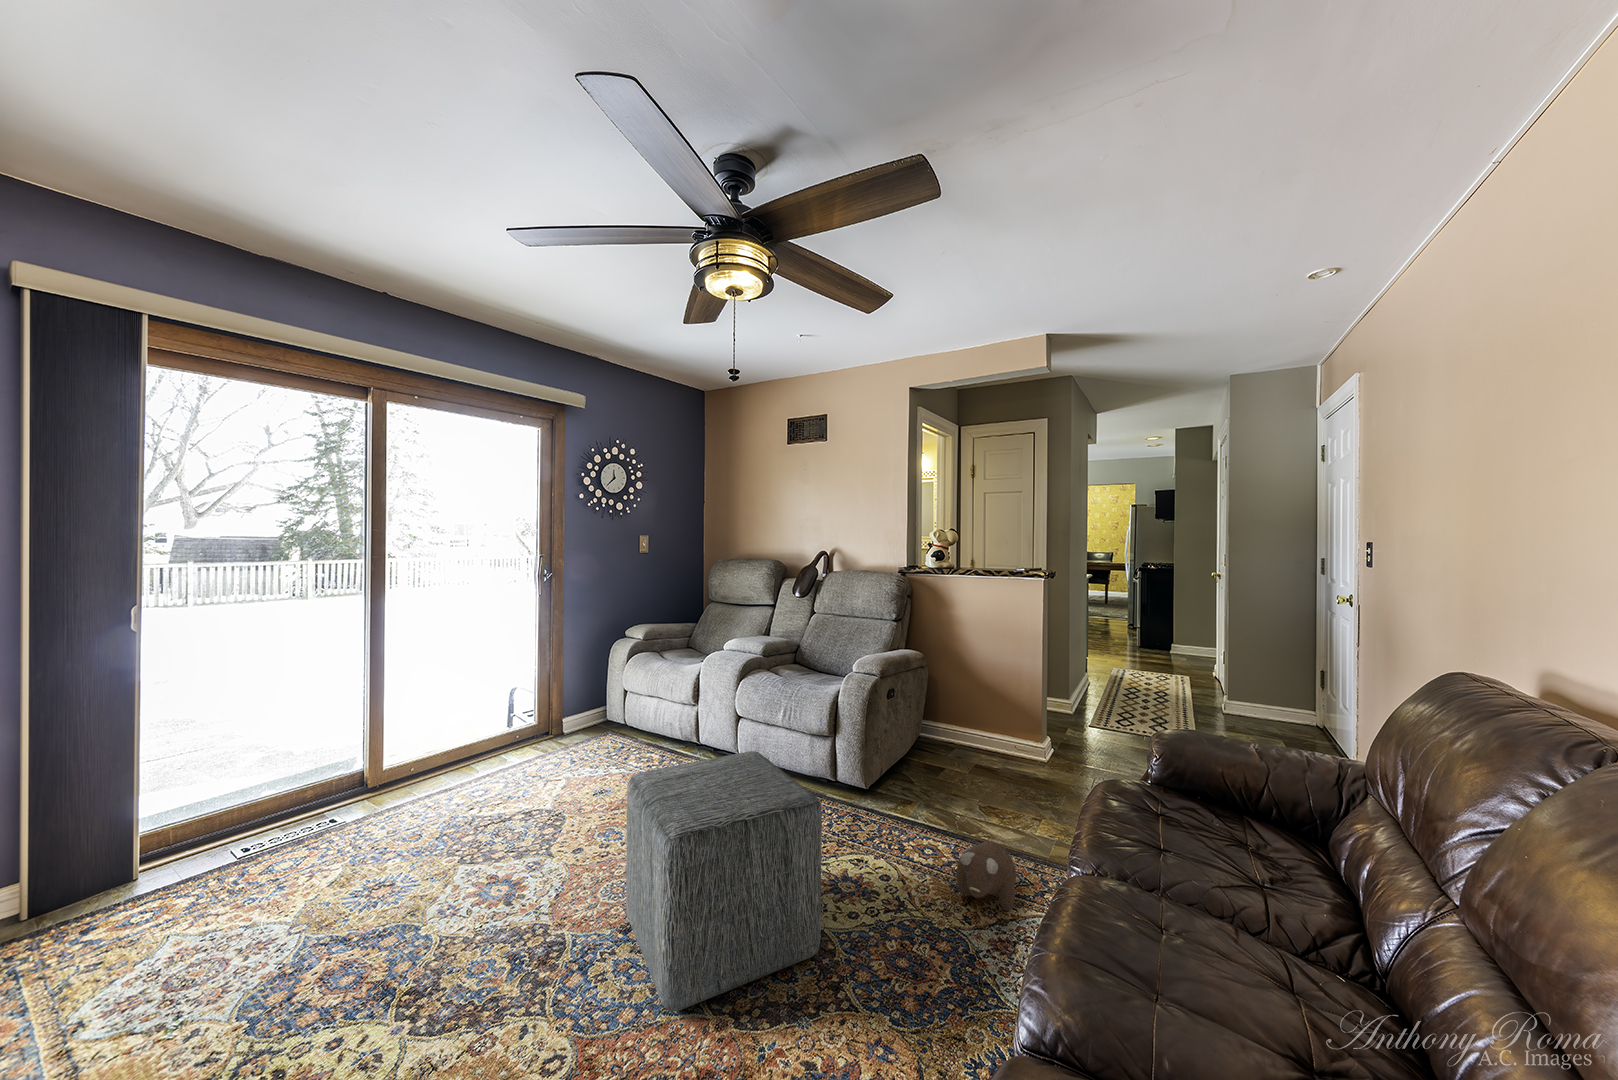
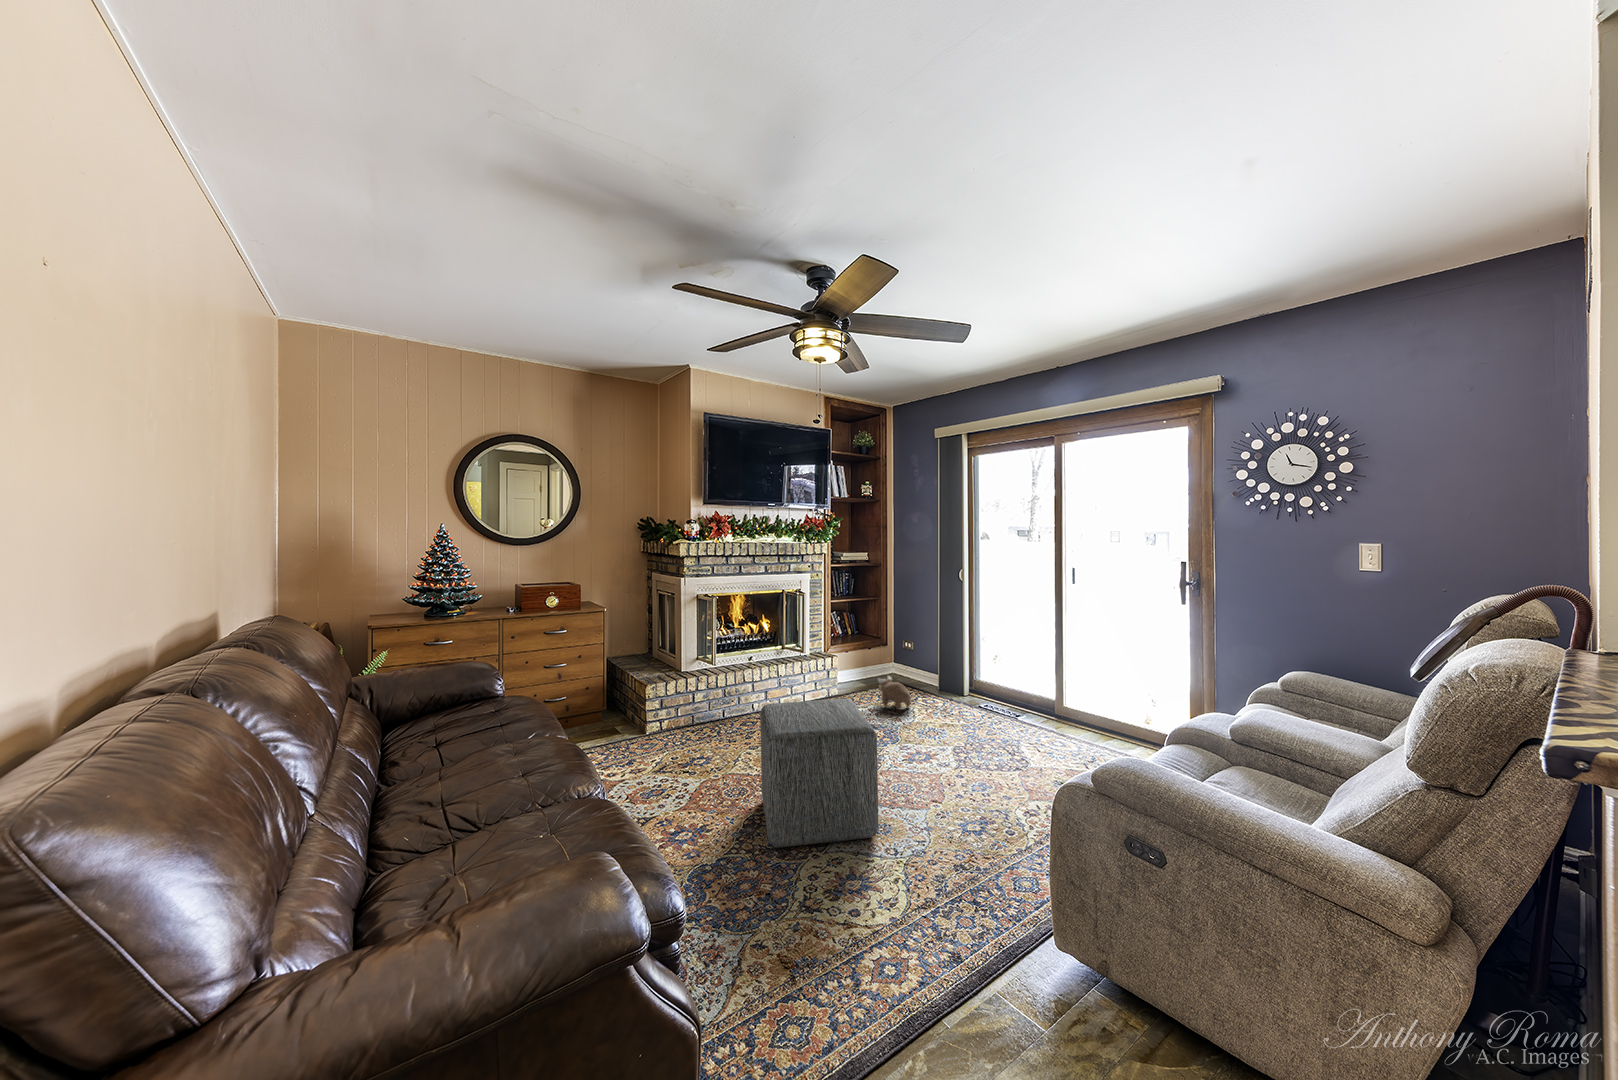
plush toy: present [956,842,1016,911] -> present [878,676,911,710]

